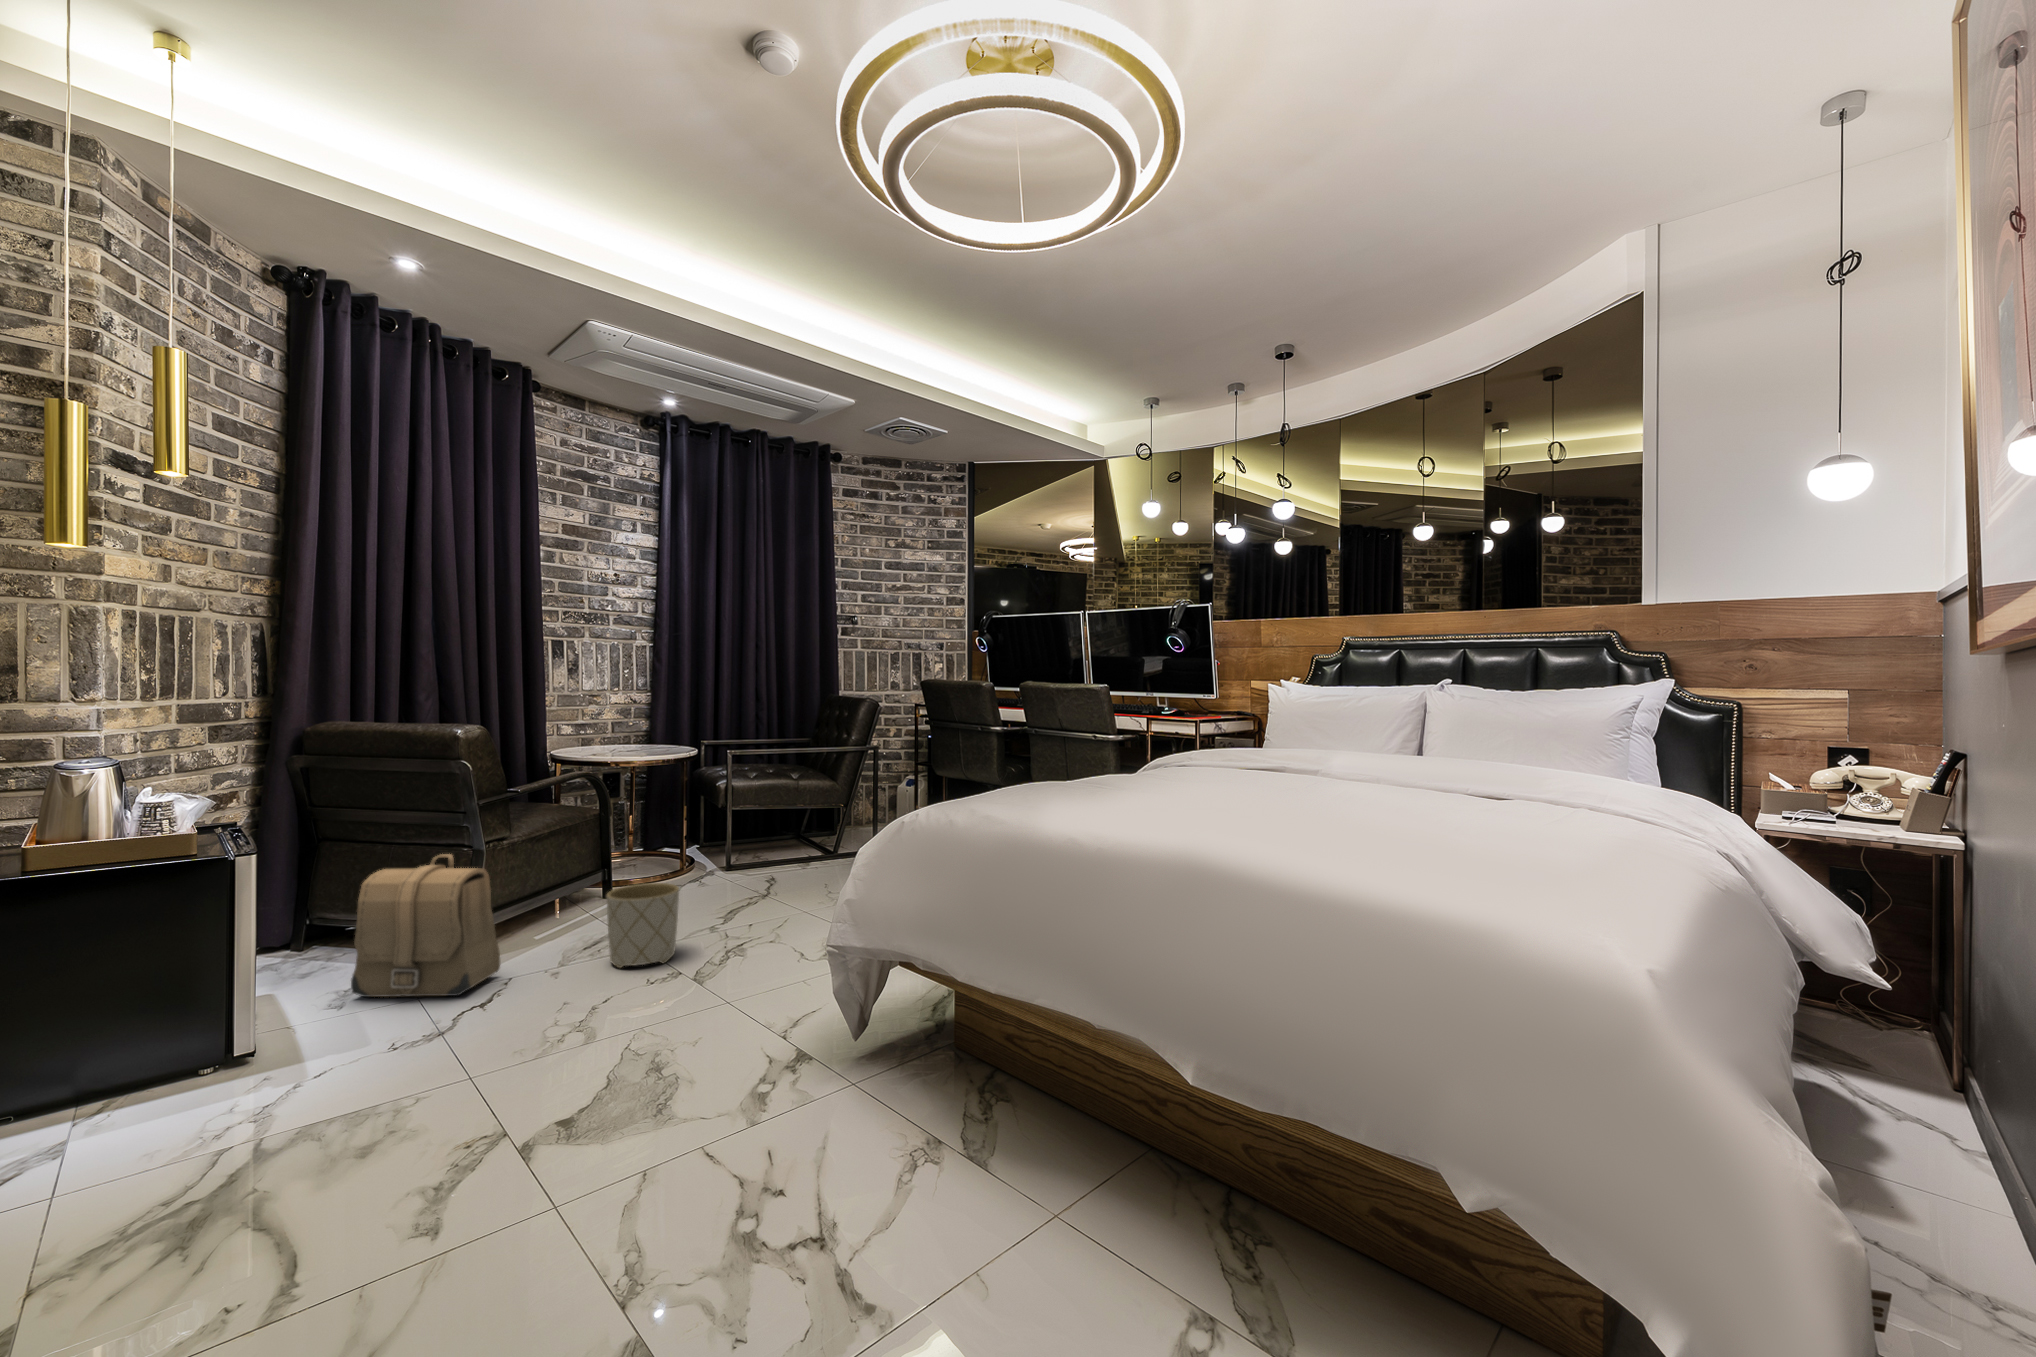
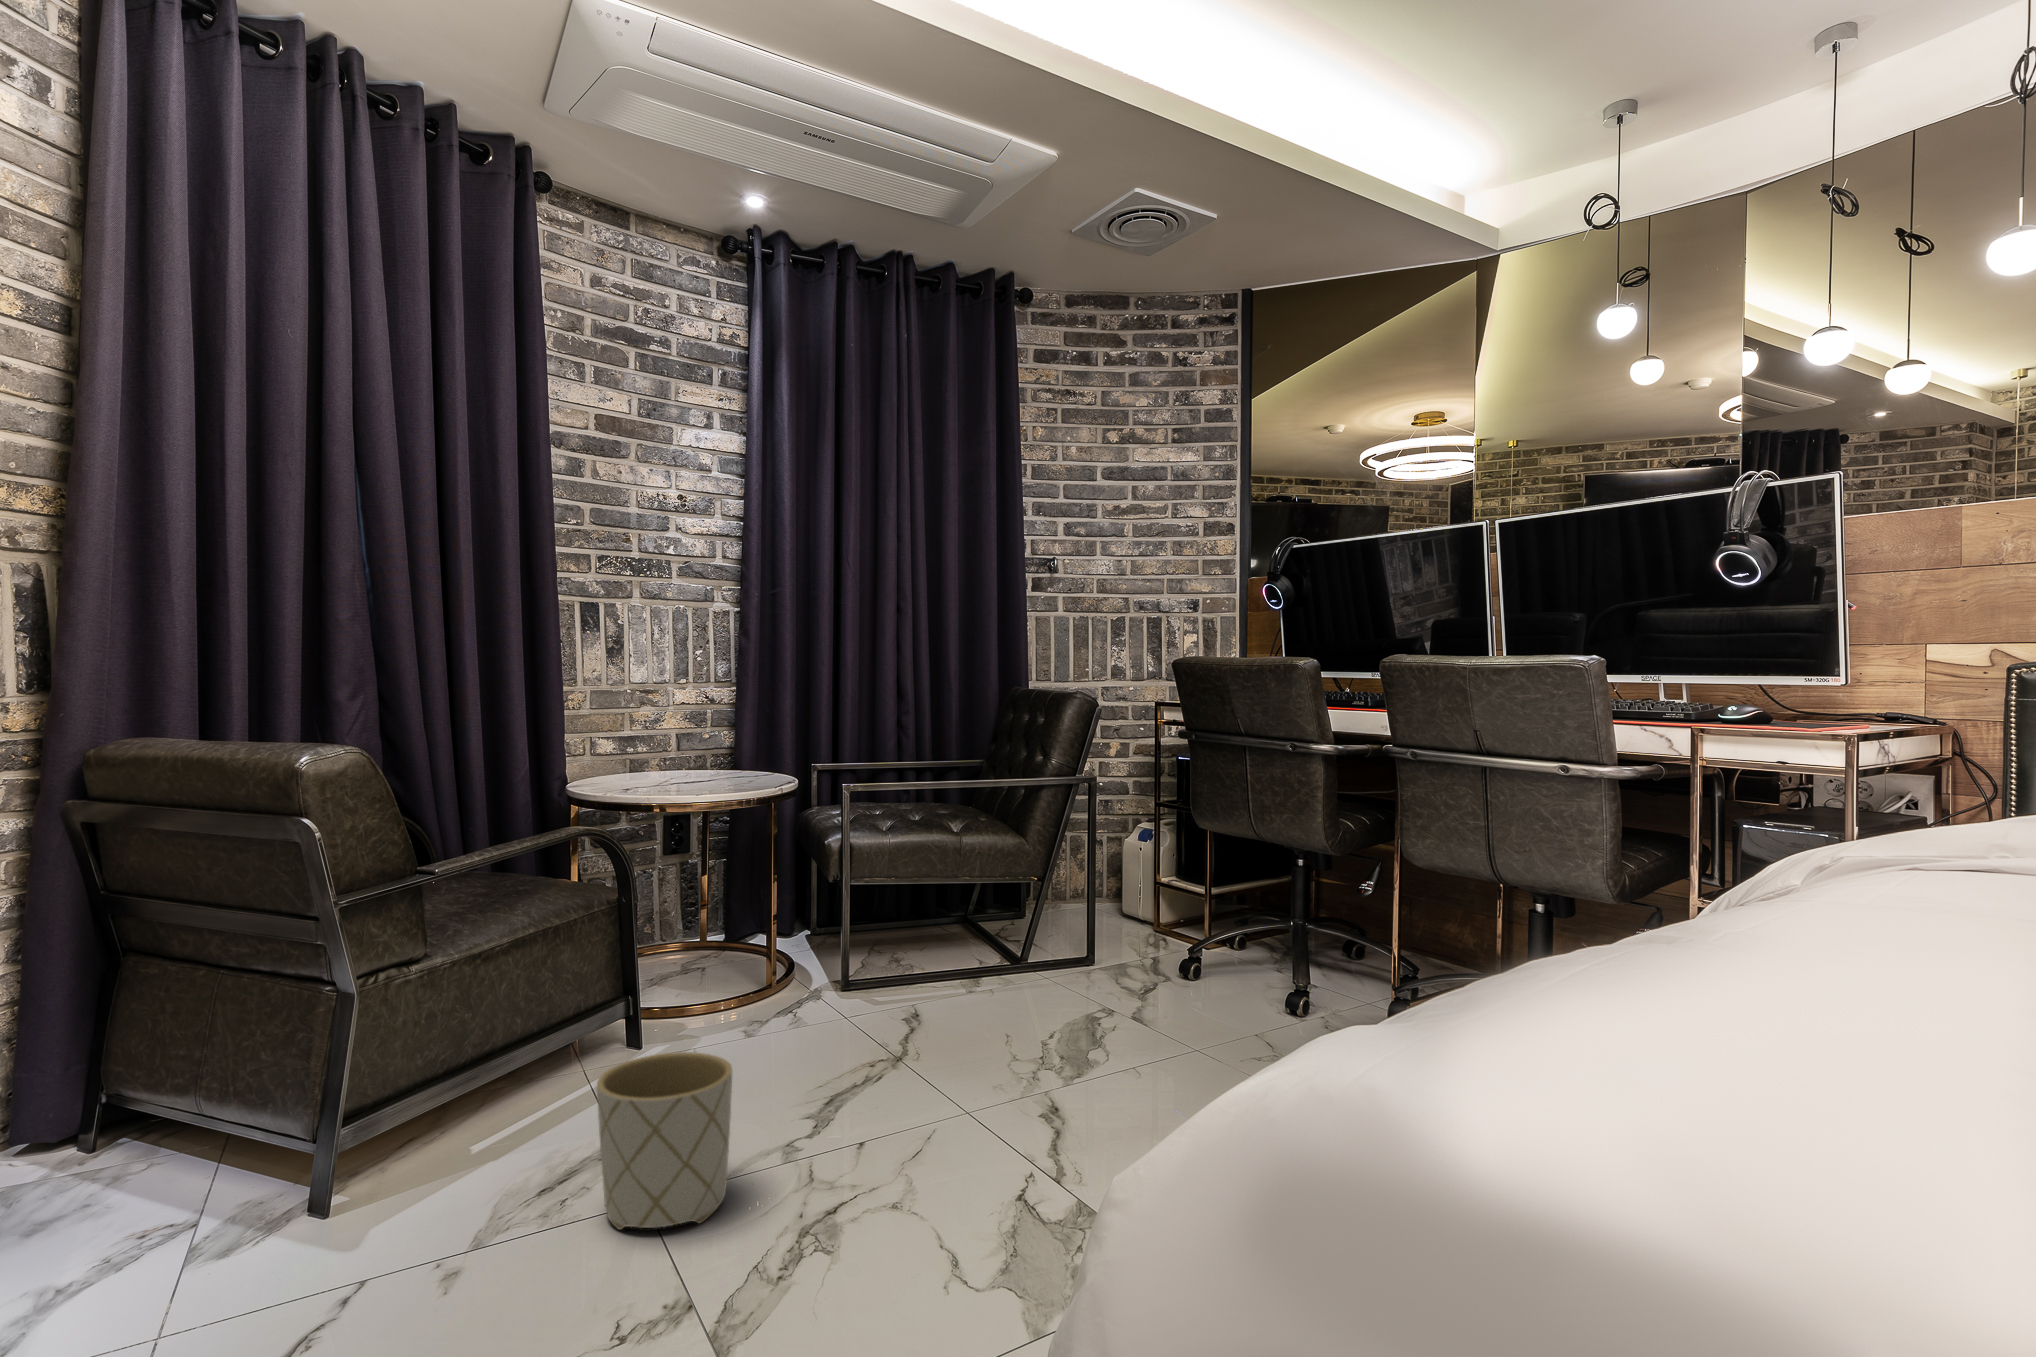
backpack: present [351,854,500,997] -> none [142,992,410,1281]

